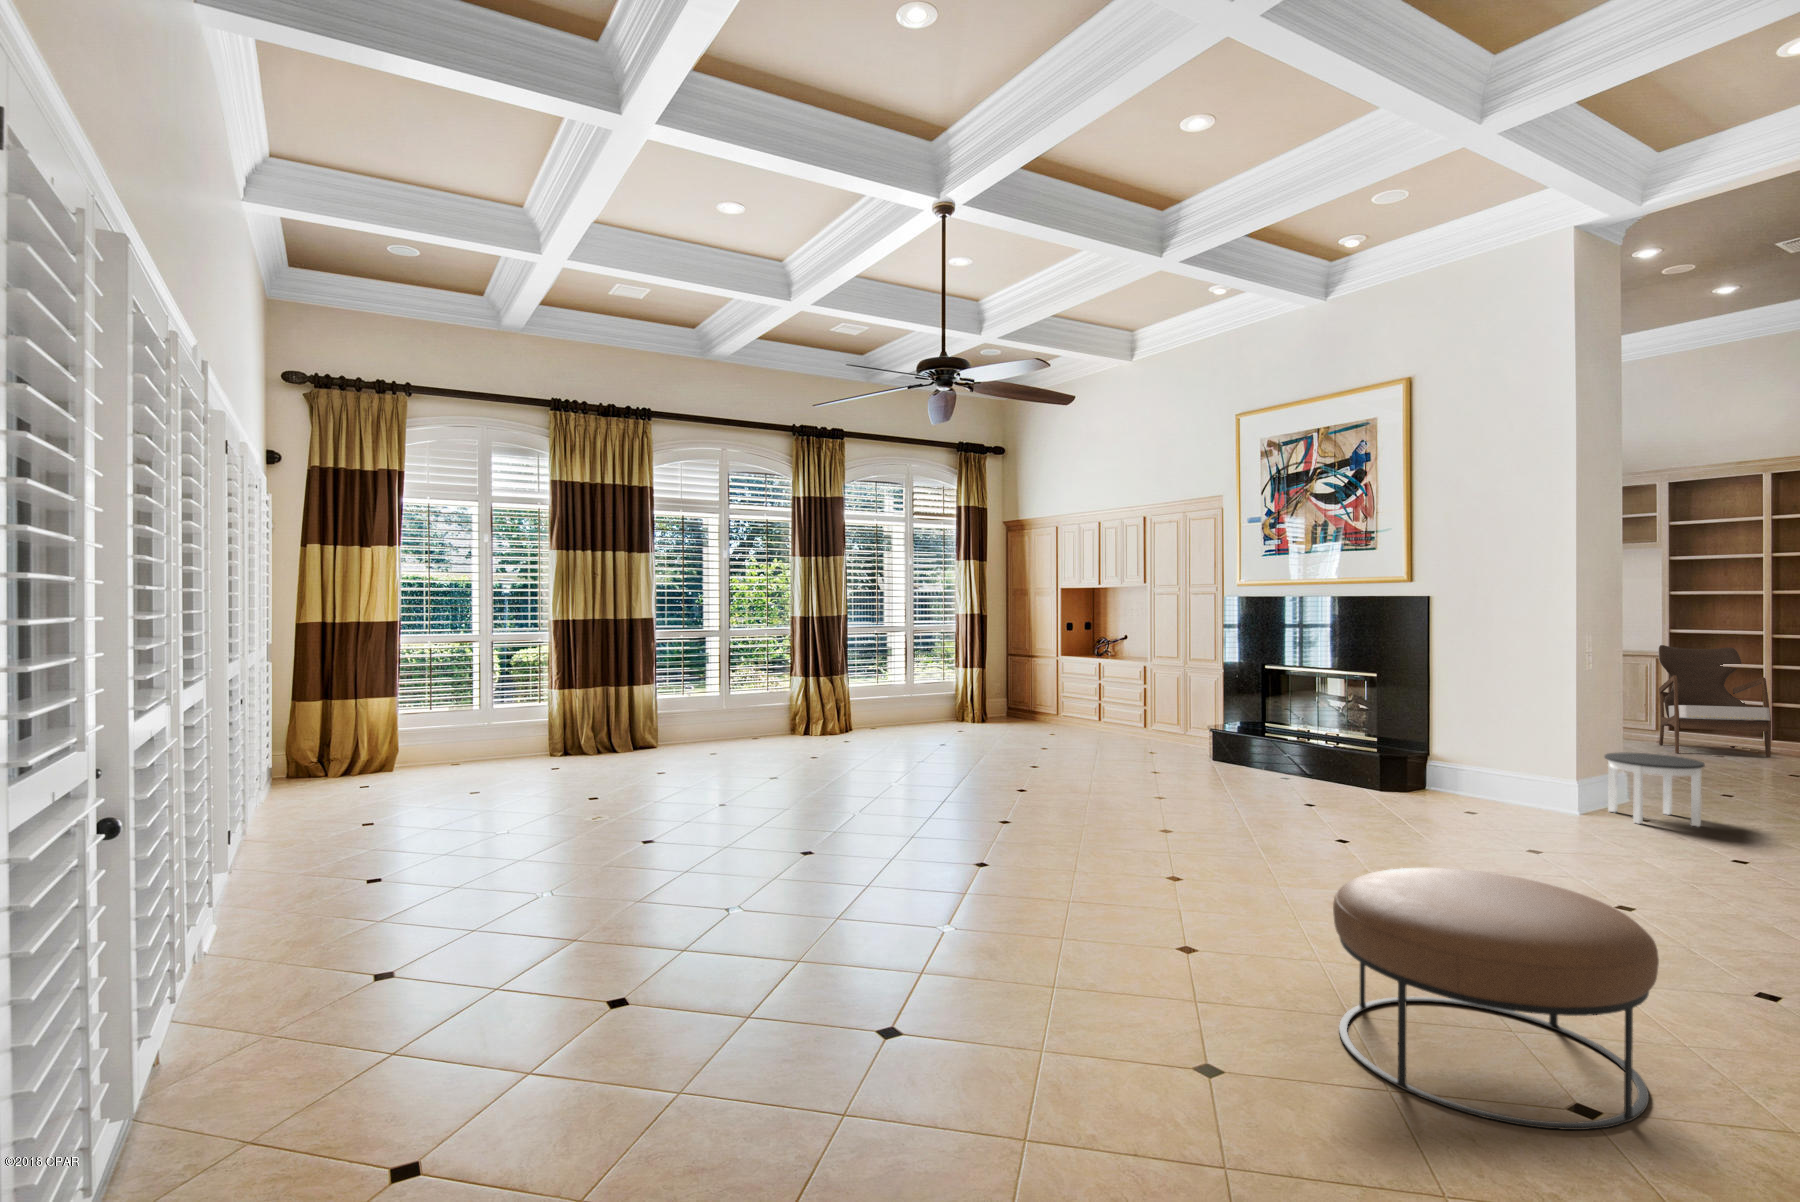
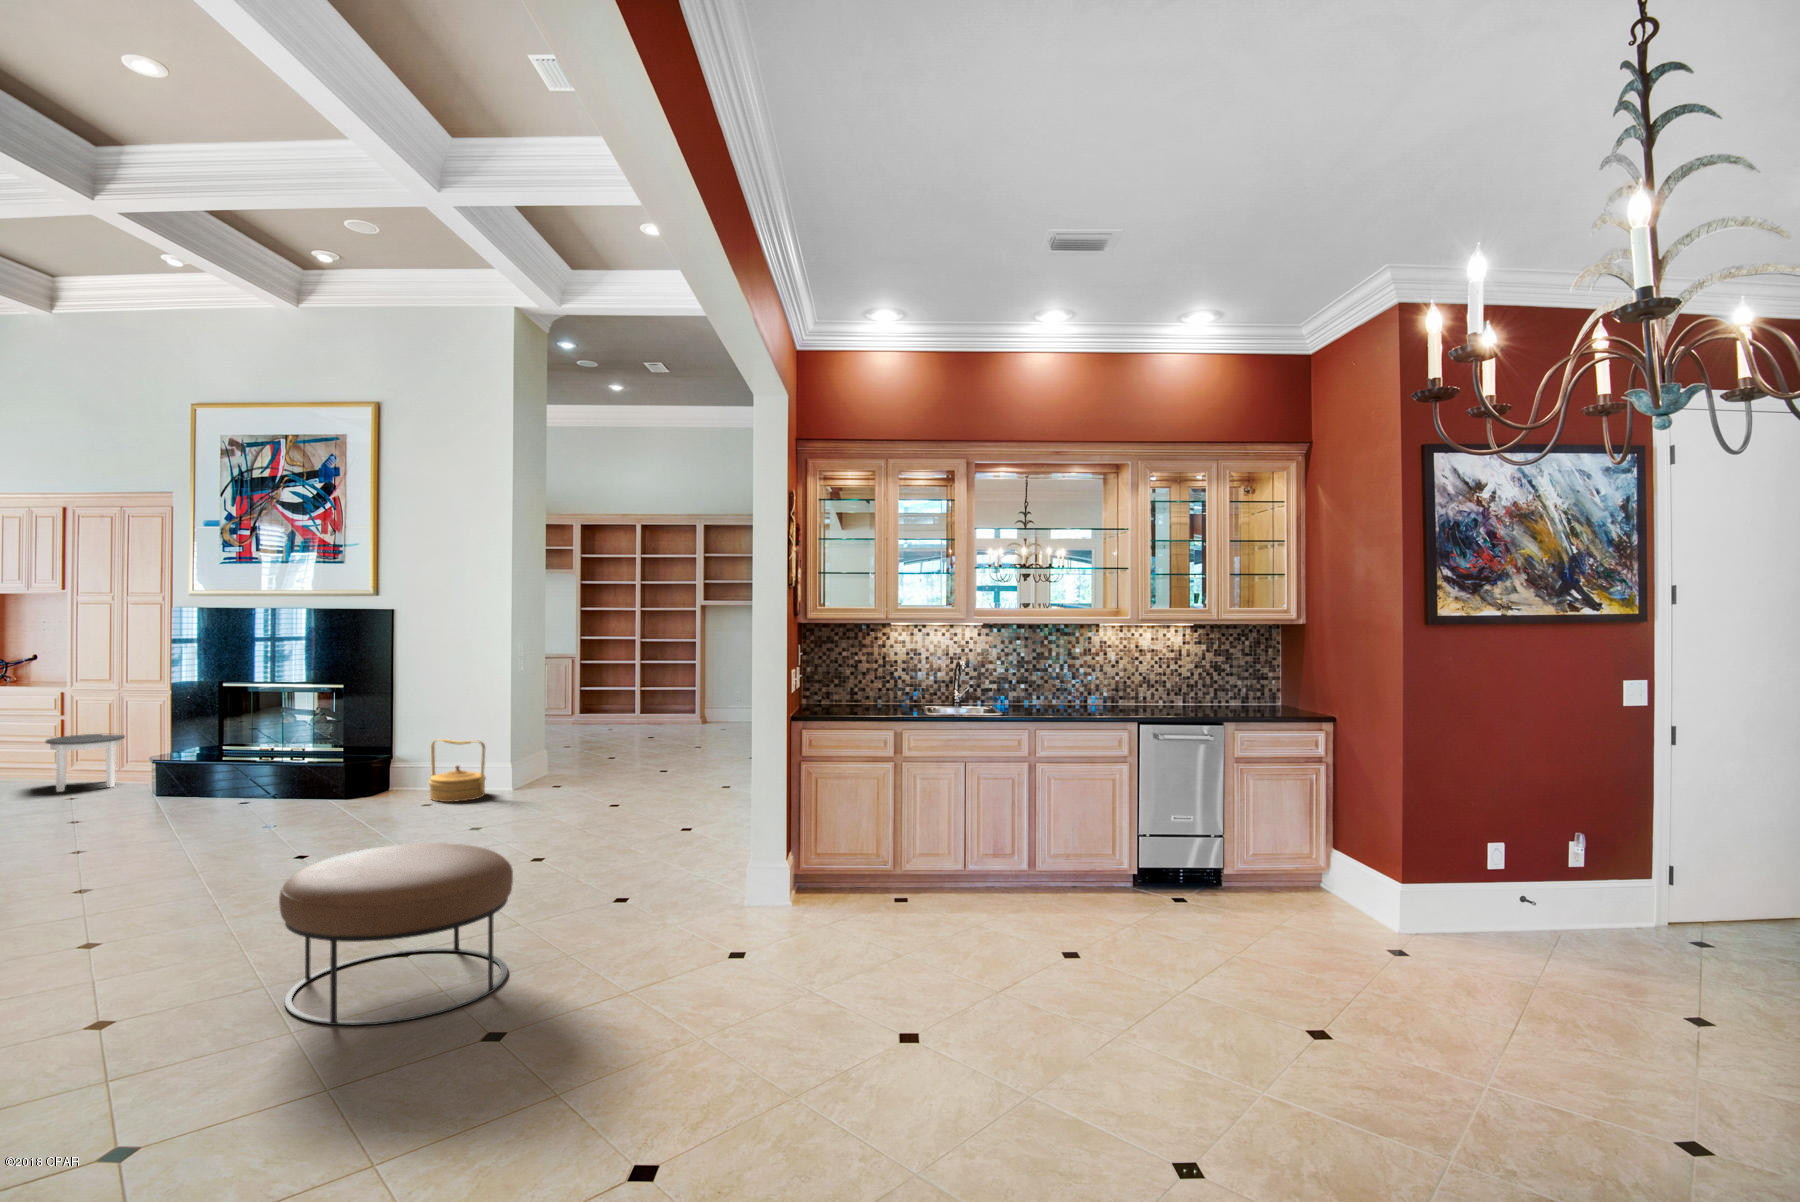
armchair: present [1659,645,1771,757] -> none [587,644,656,732]
woven basket: none [1469,740,1541,815] -> present [429,739,486,802]
round table: present [1605,753,1705,827] -> present [46,734,125,792]

